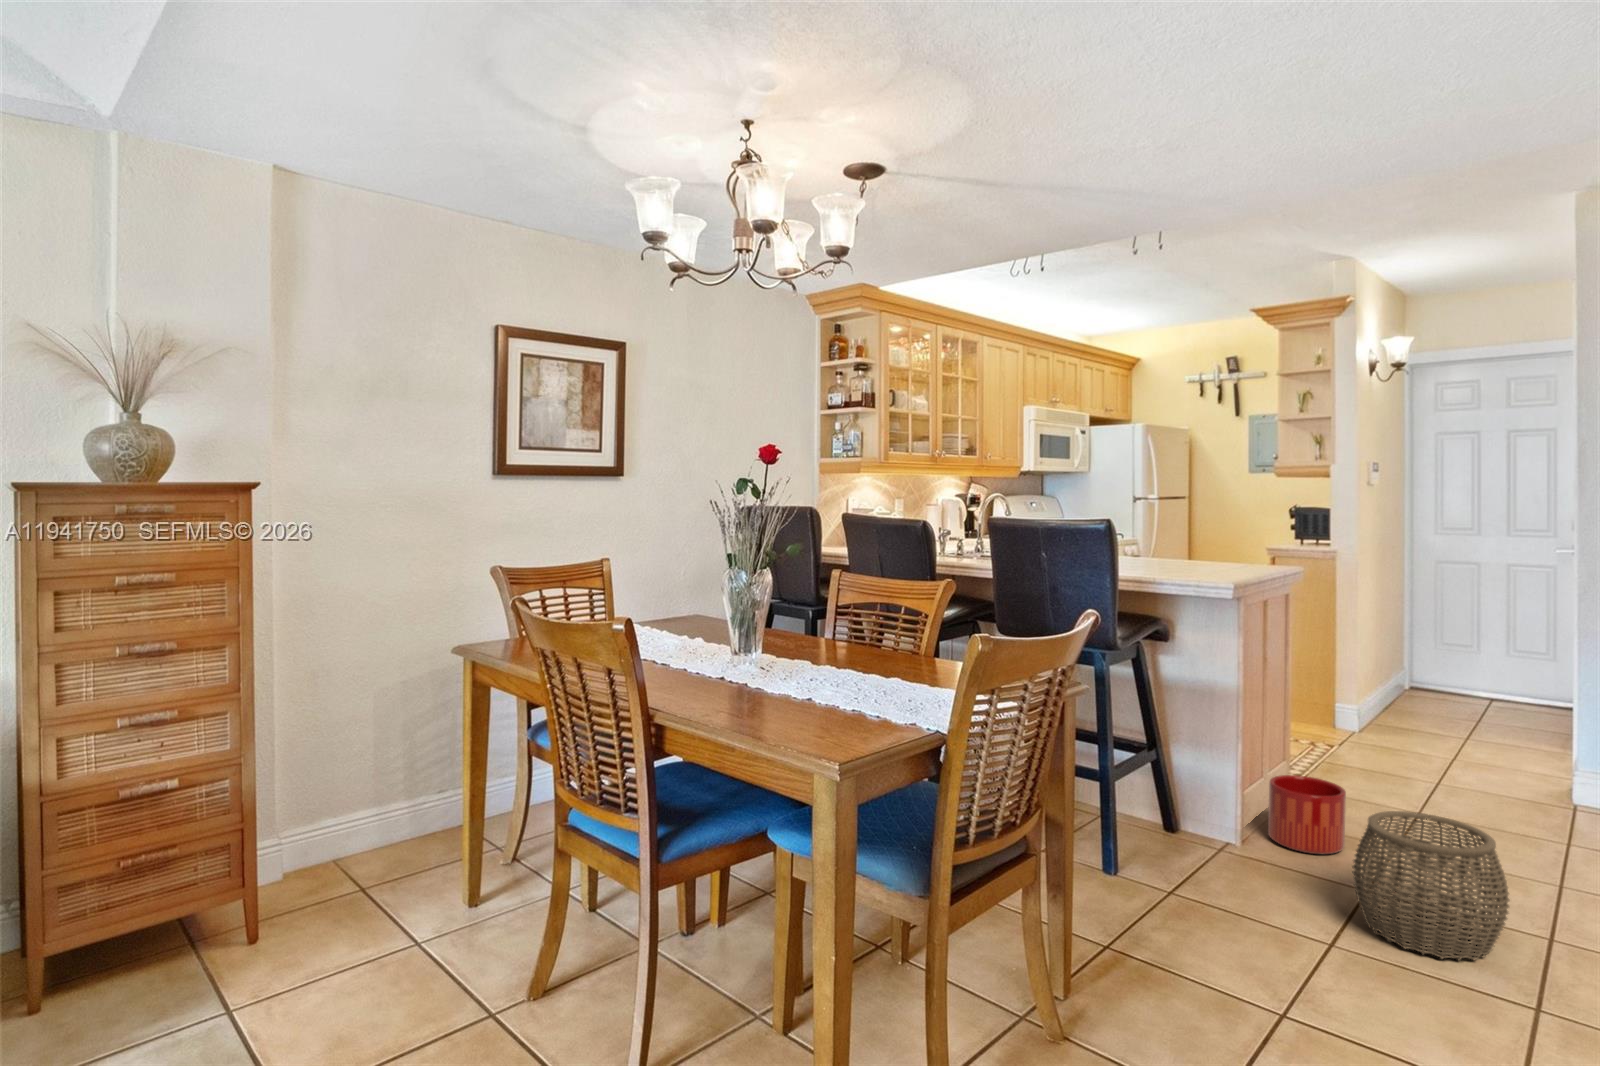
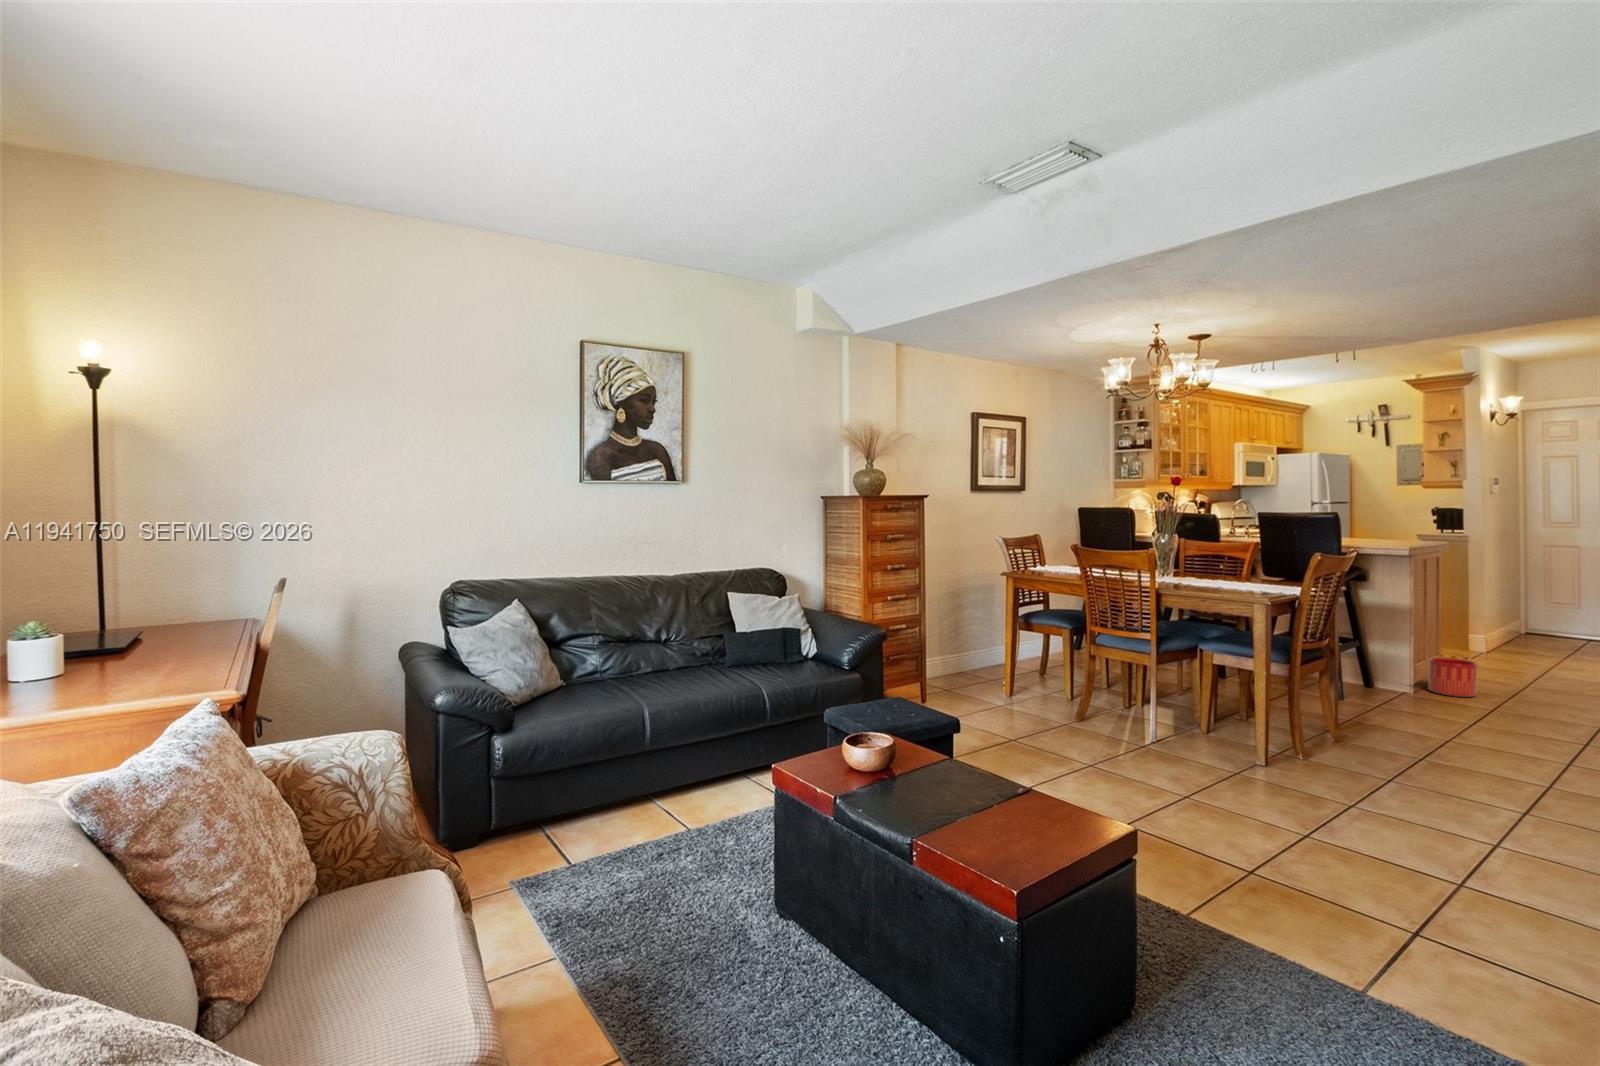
woven basket: present [1352,811,1510,961] -> none [1482,662,1571,729]

